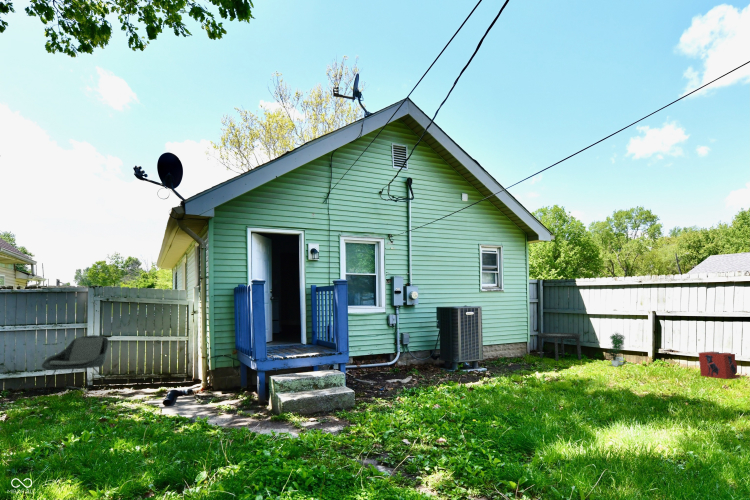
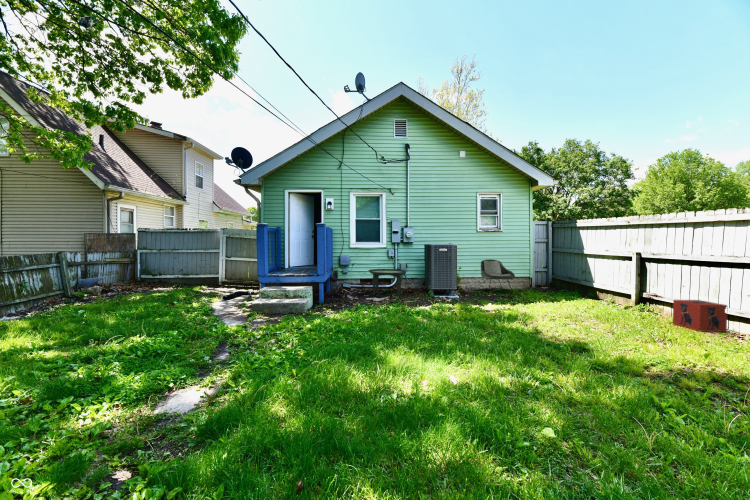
round table: present [537,333,581,361] -> present [368,269,406,296]
potted plant: present [608,334,624,366] -> none [583,271,611,305]
lounge chair: present [42,335,108,395] -> present [479,259,515,293]

